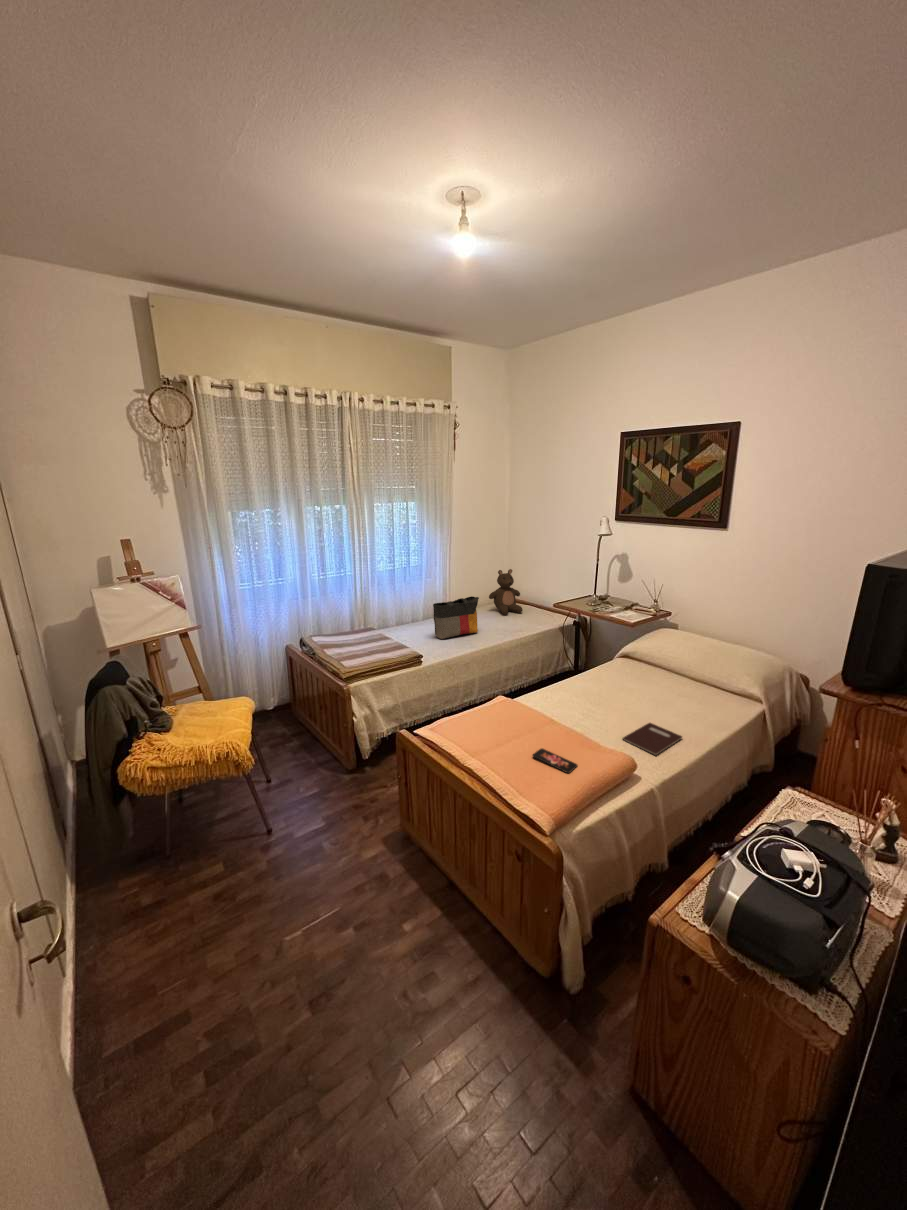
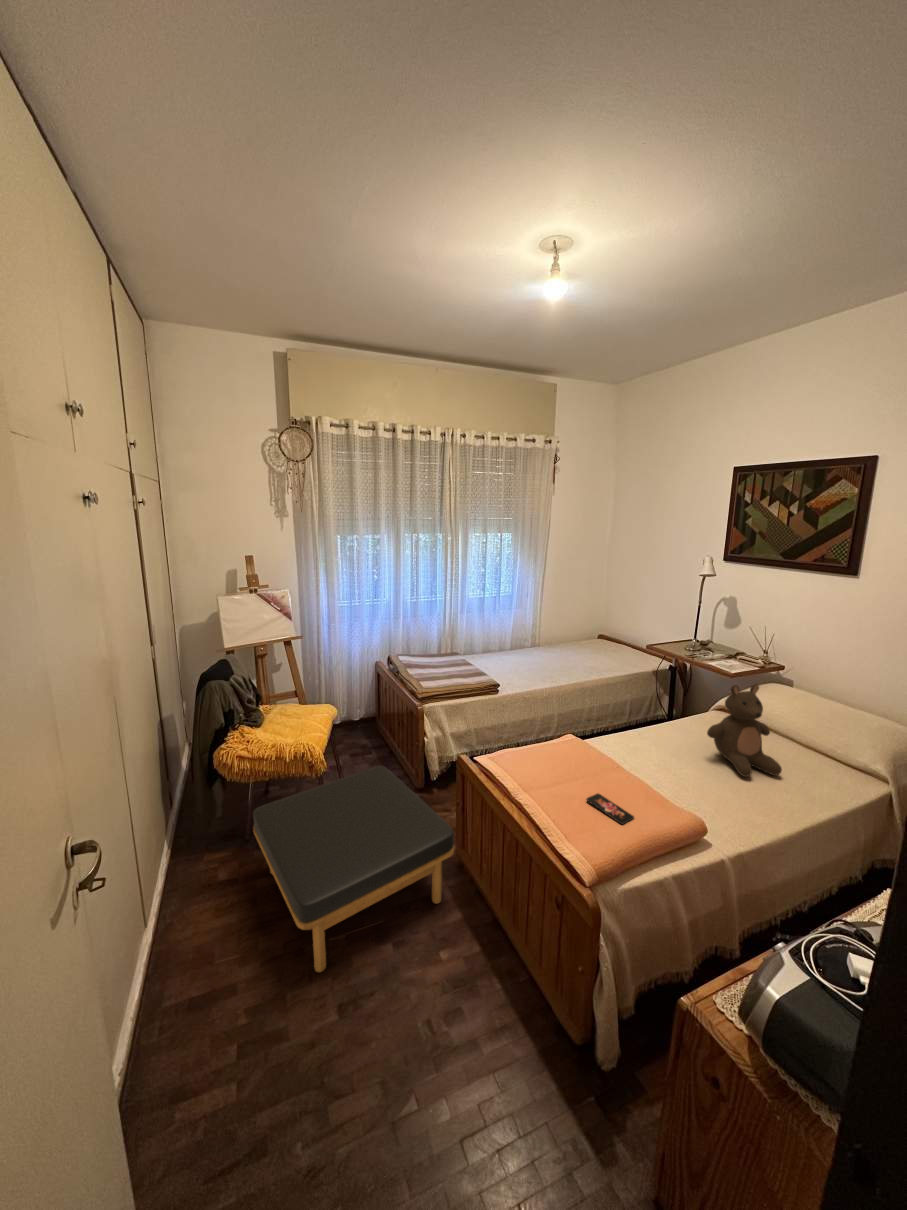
stuffed bear: present [489,569,523,615] -> present [707,684,782,777]
tote bag: present [433,596,479,639] -> none [516,630,564,670]
notebook: present [622,723,682,755] -> none [697,785,773,823]
ottoman: none [178,754,406,977] -> present [253,766,454,972]

